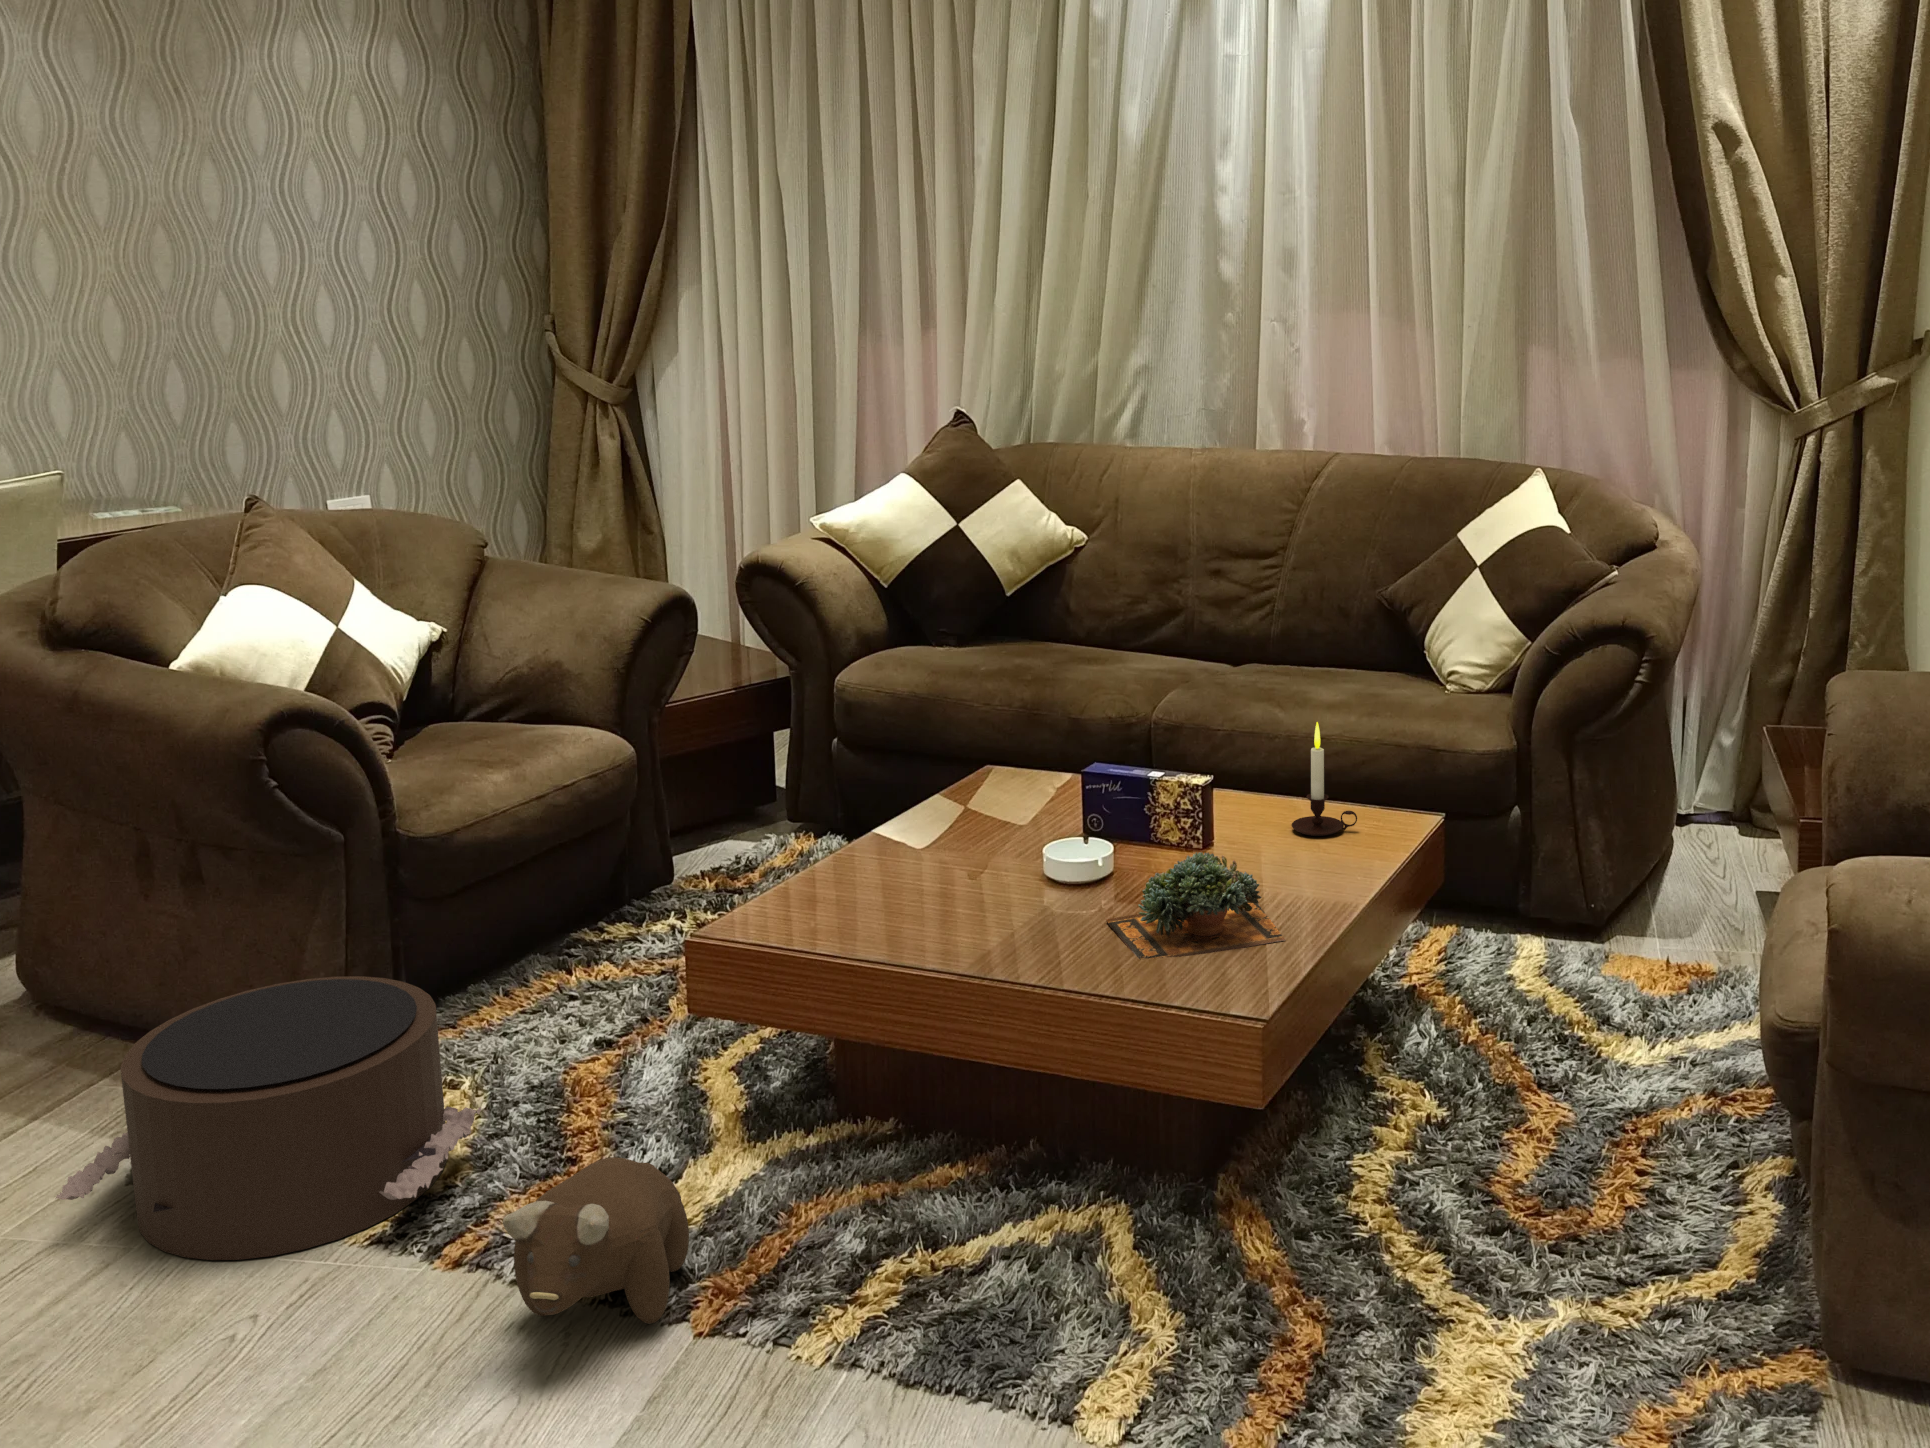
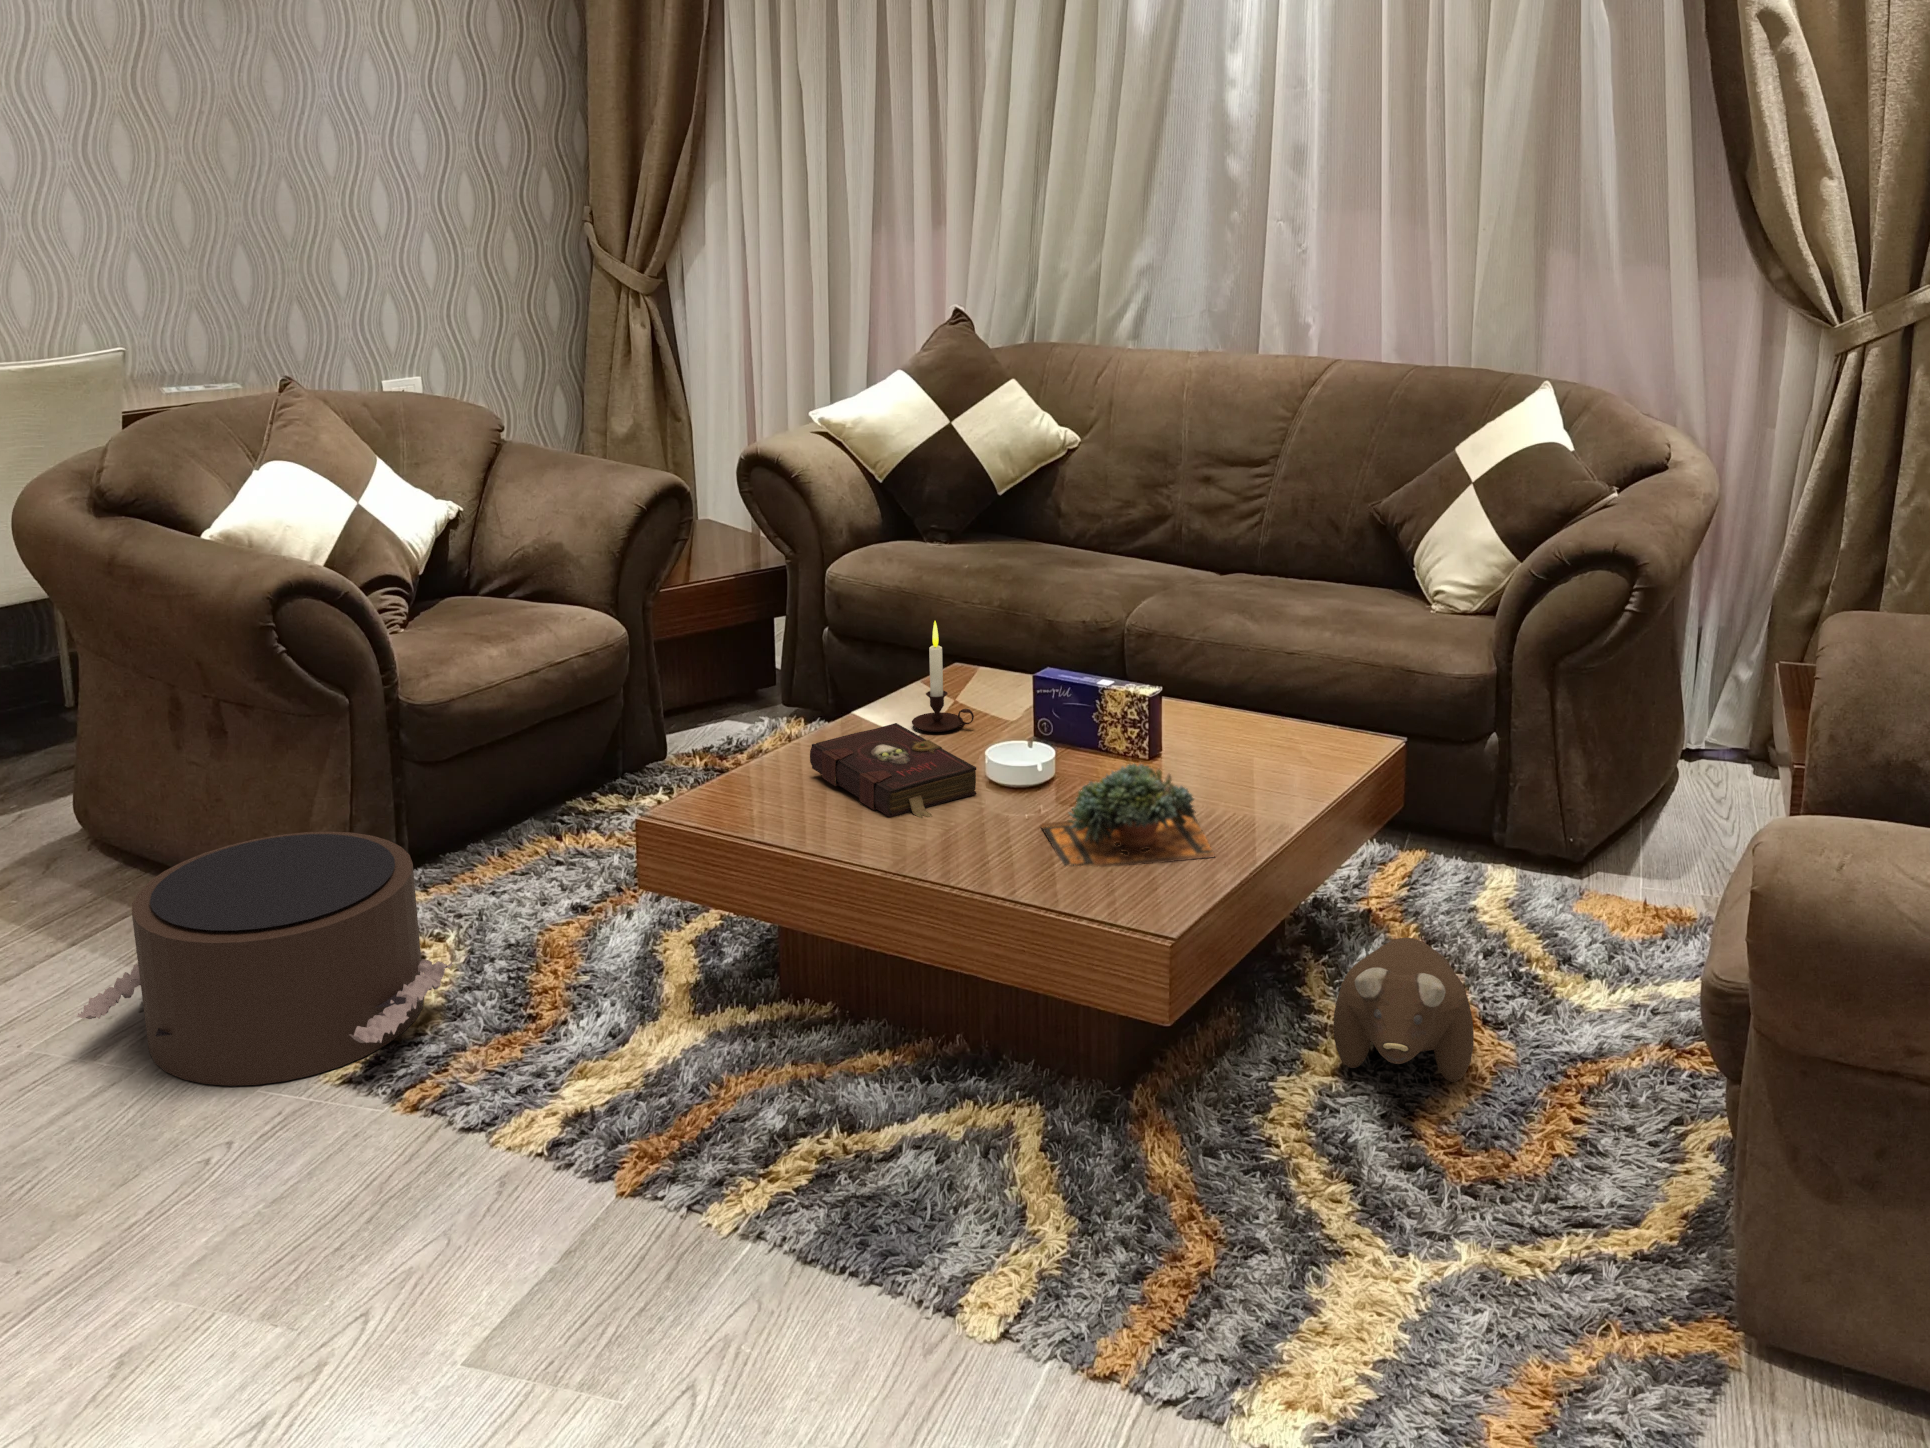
candle: present [1292,722,1357,836] -> present [912,621,974,732]
book: none [858,828,1034,923] -> present [810,723,976,818]
plush toy: present [503,1157,689,1324] -> present [1333,937,1474,1082]

